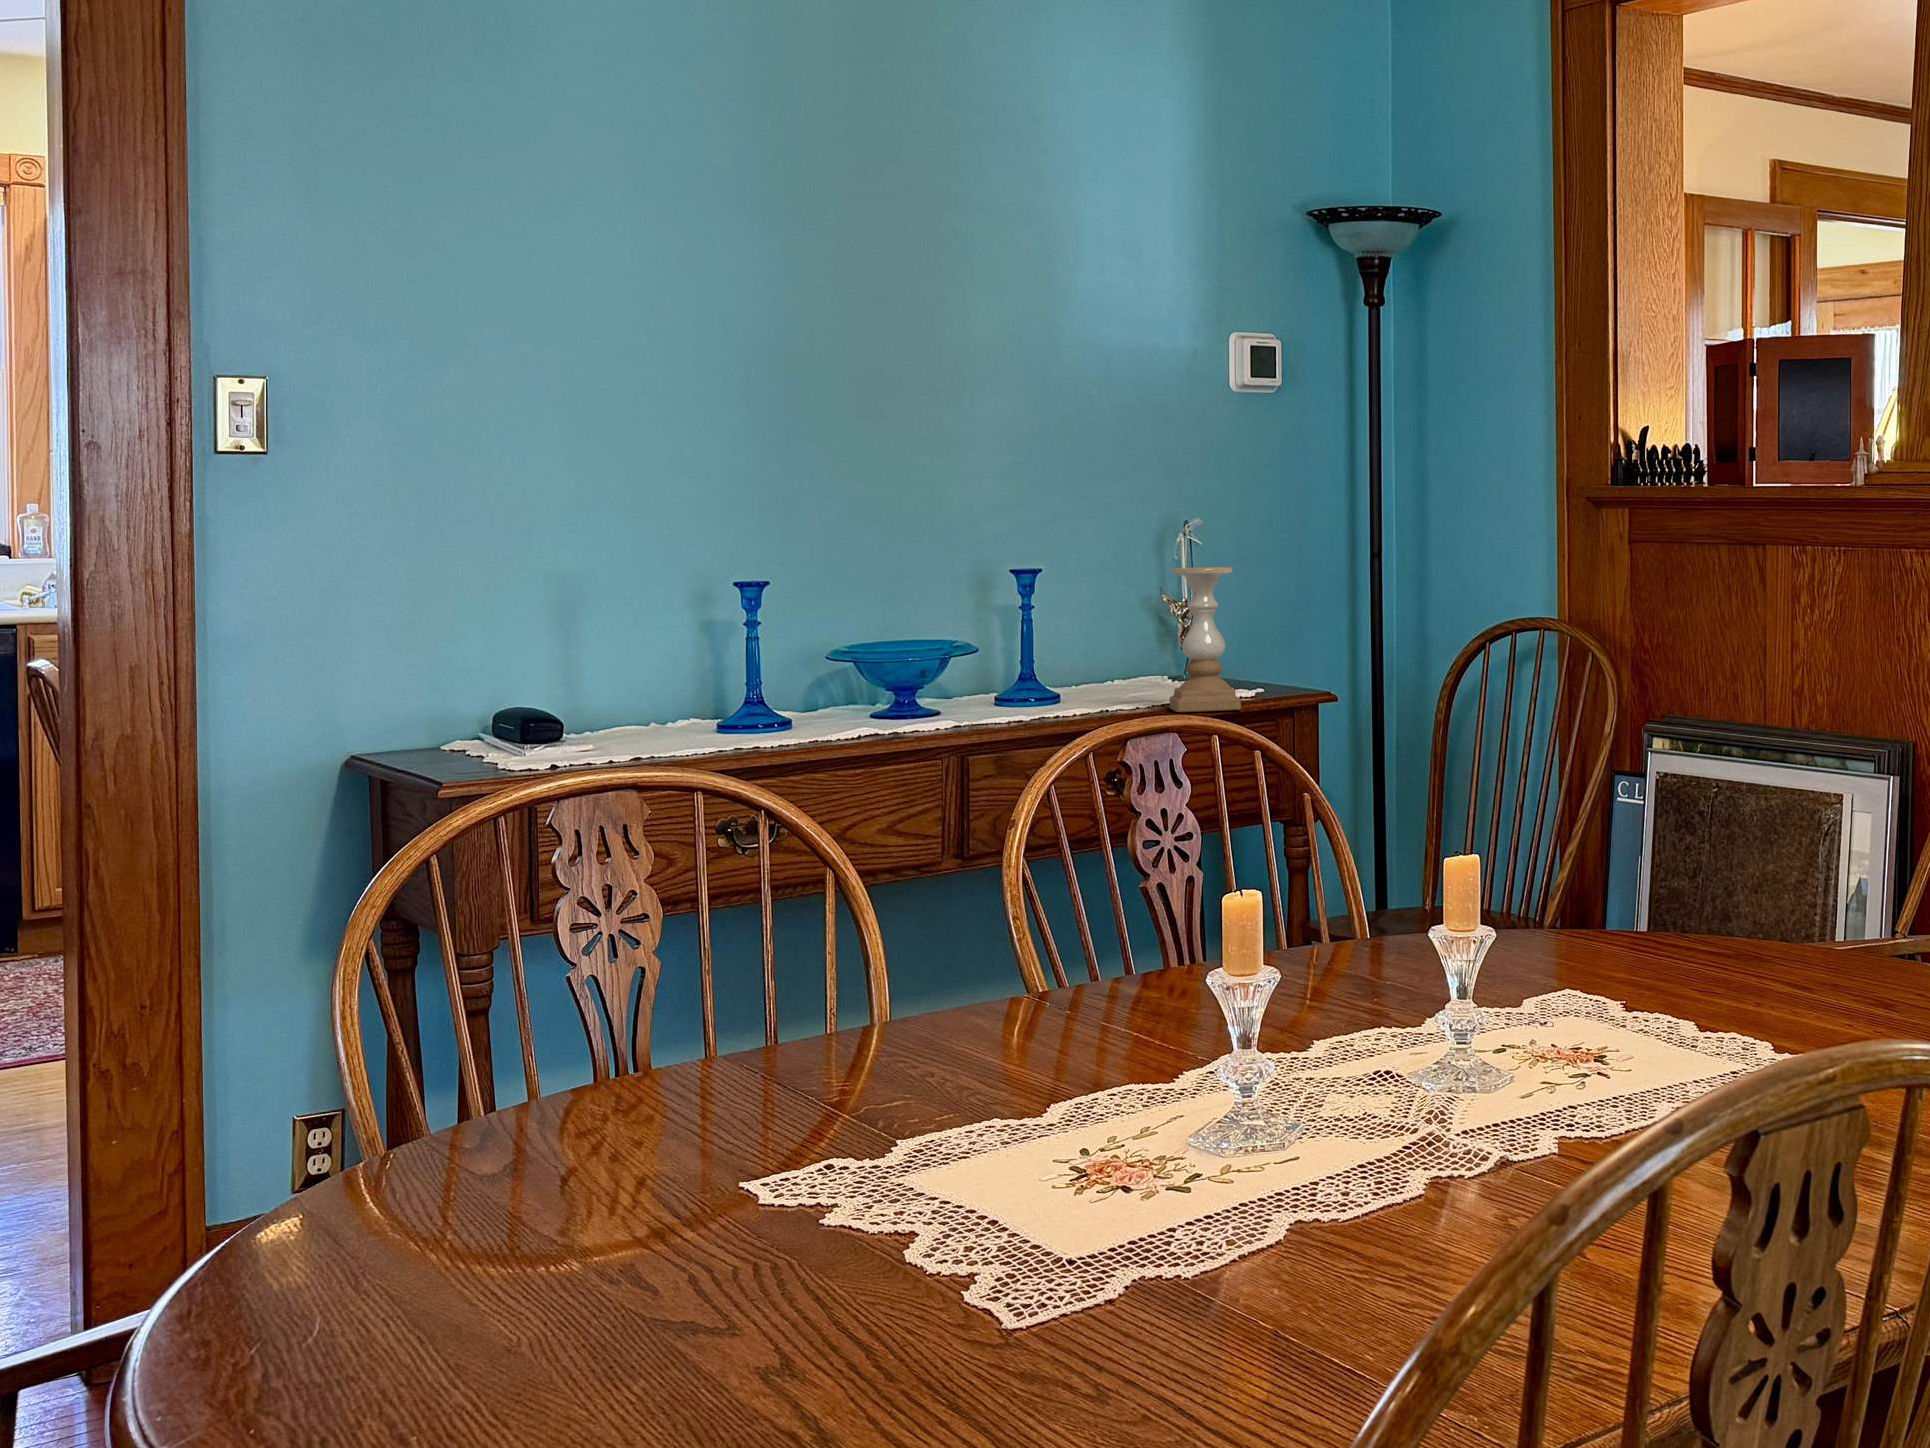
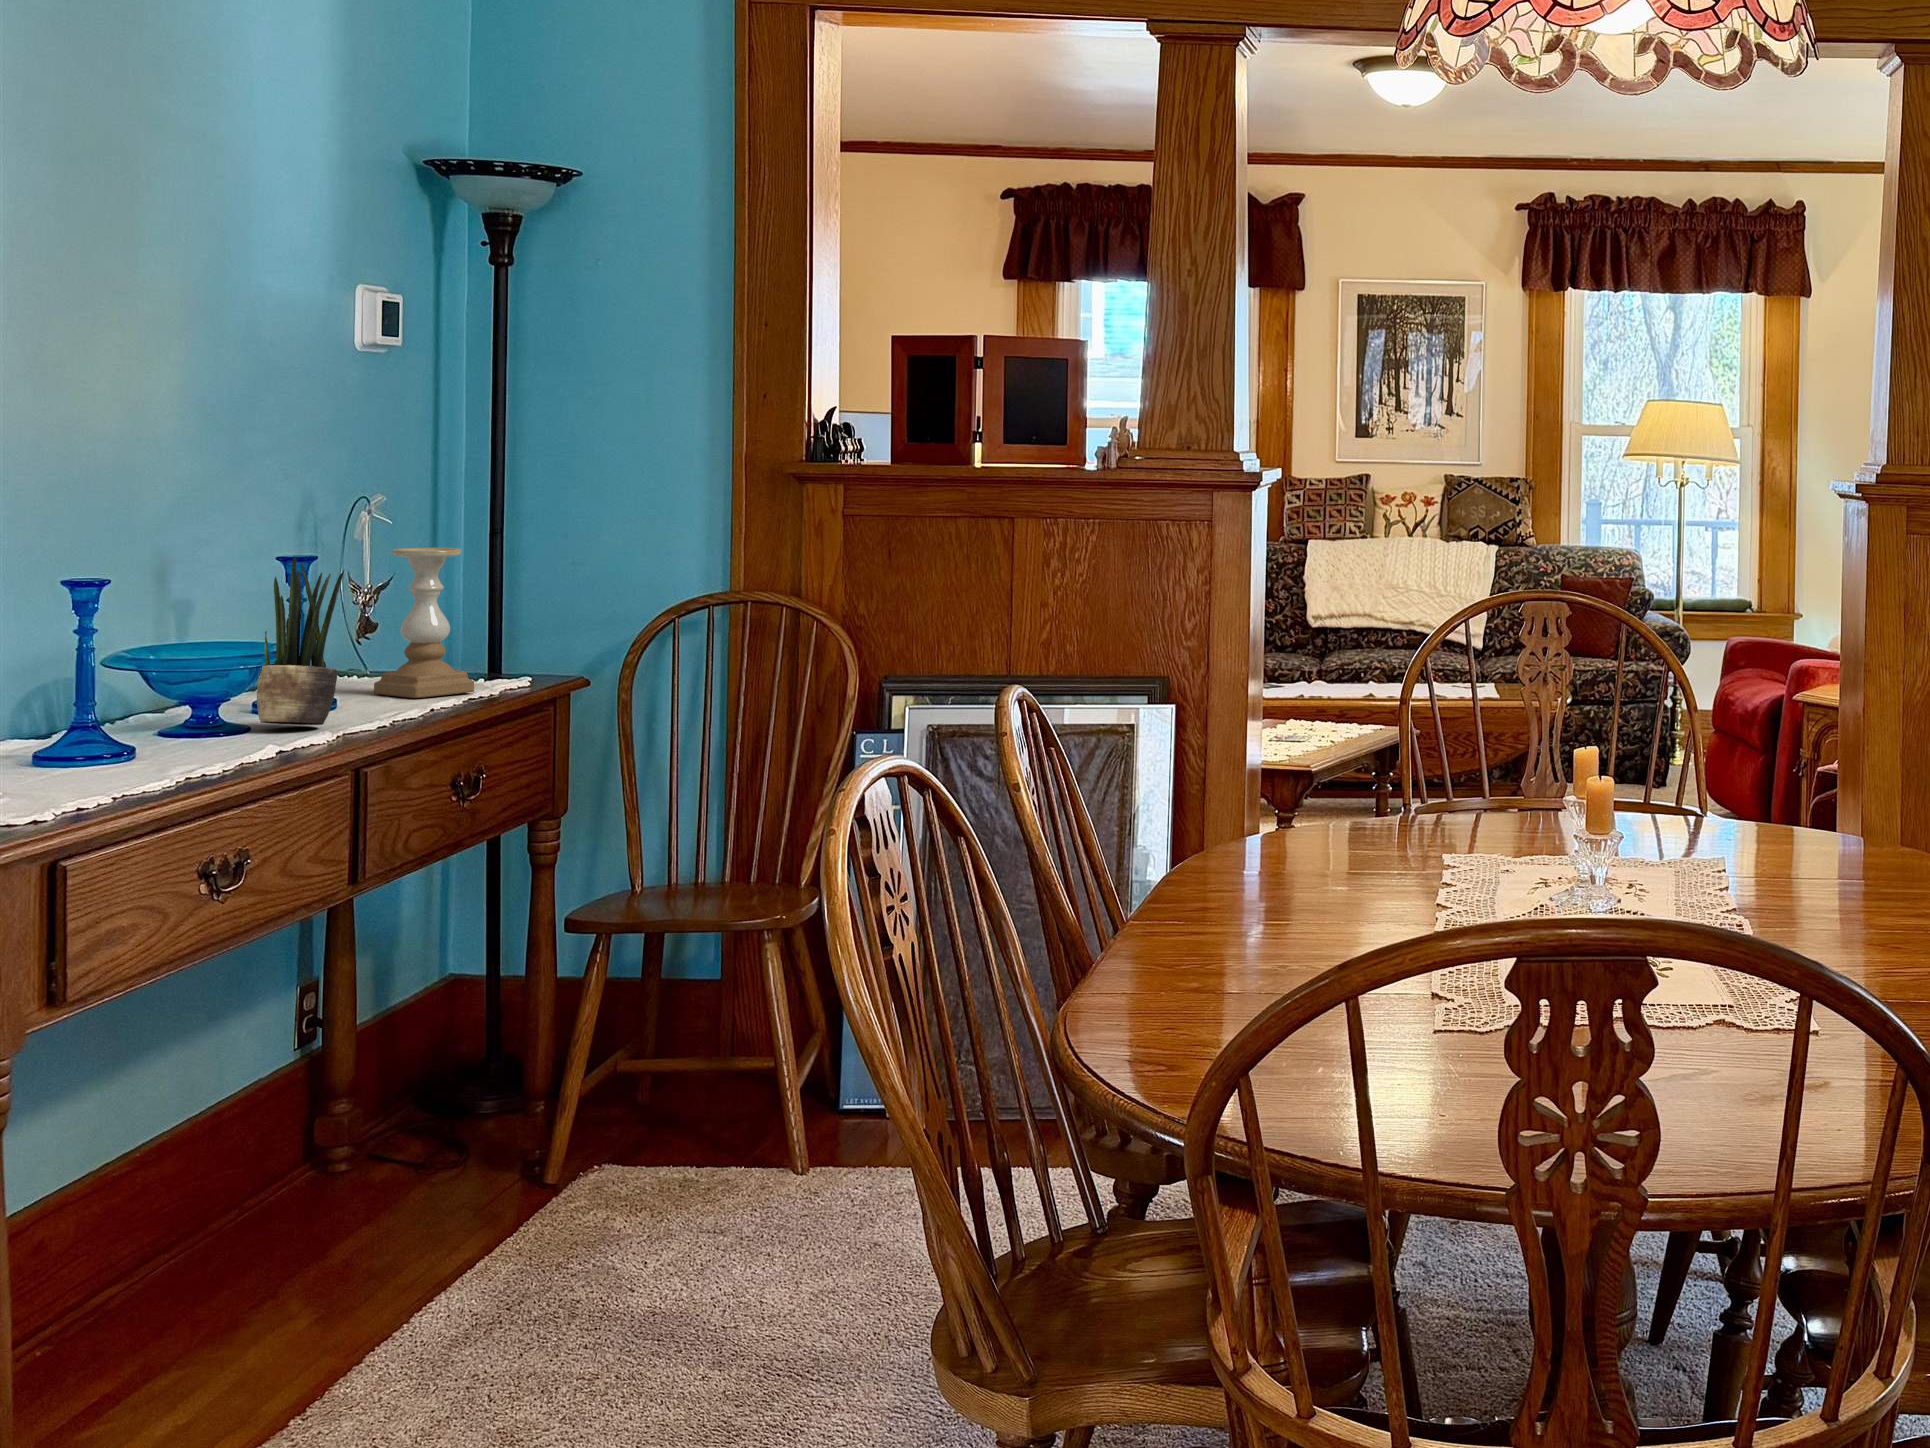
potted plant: none [955,566,1032,726] -> present [257,556,344,725]

